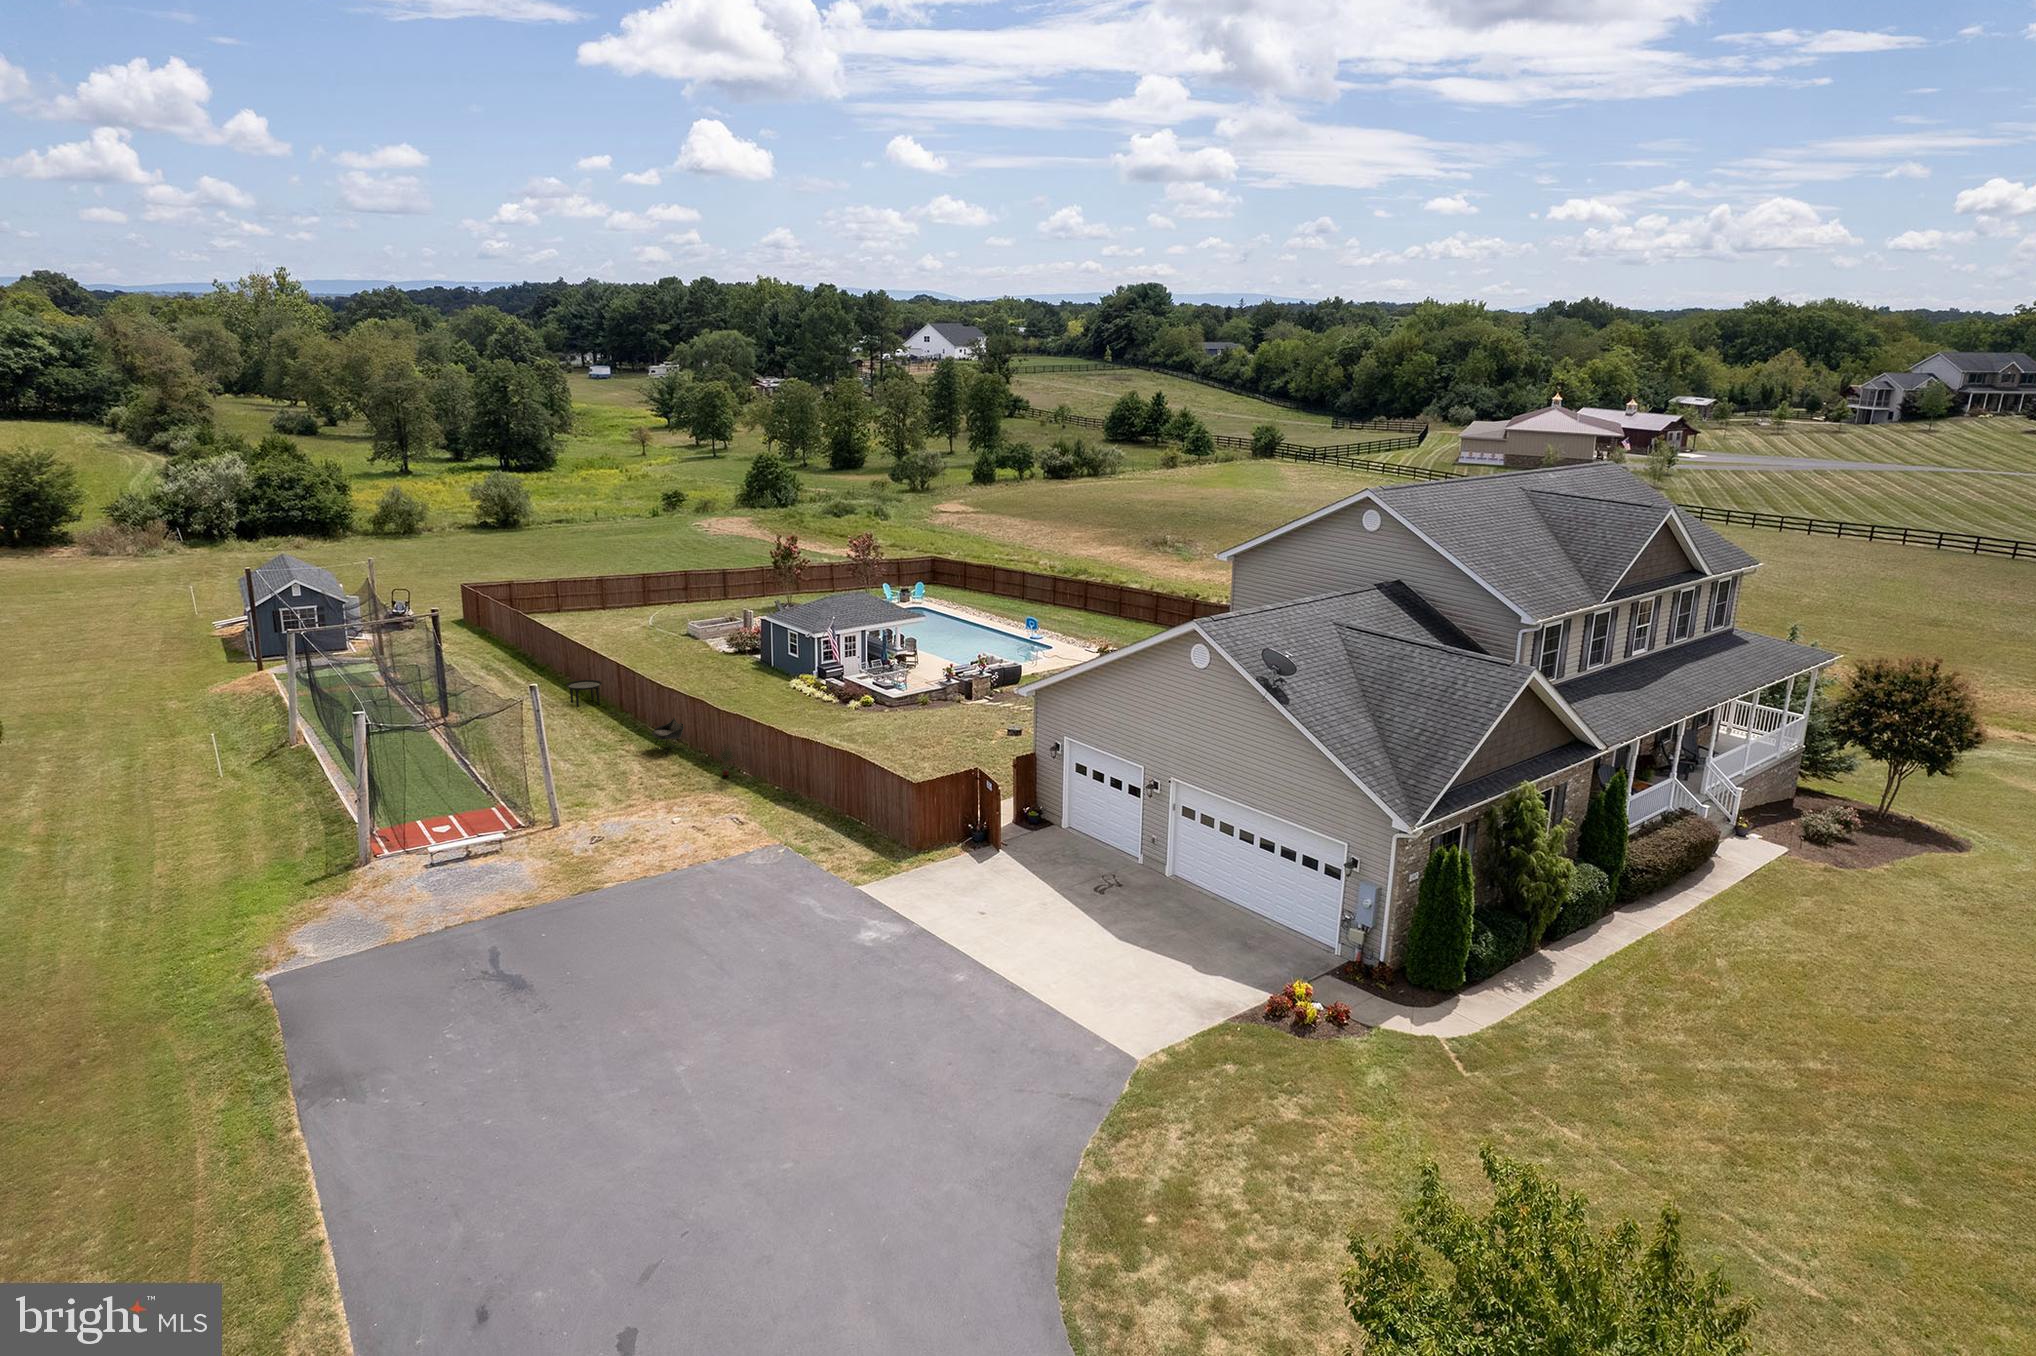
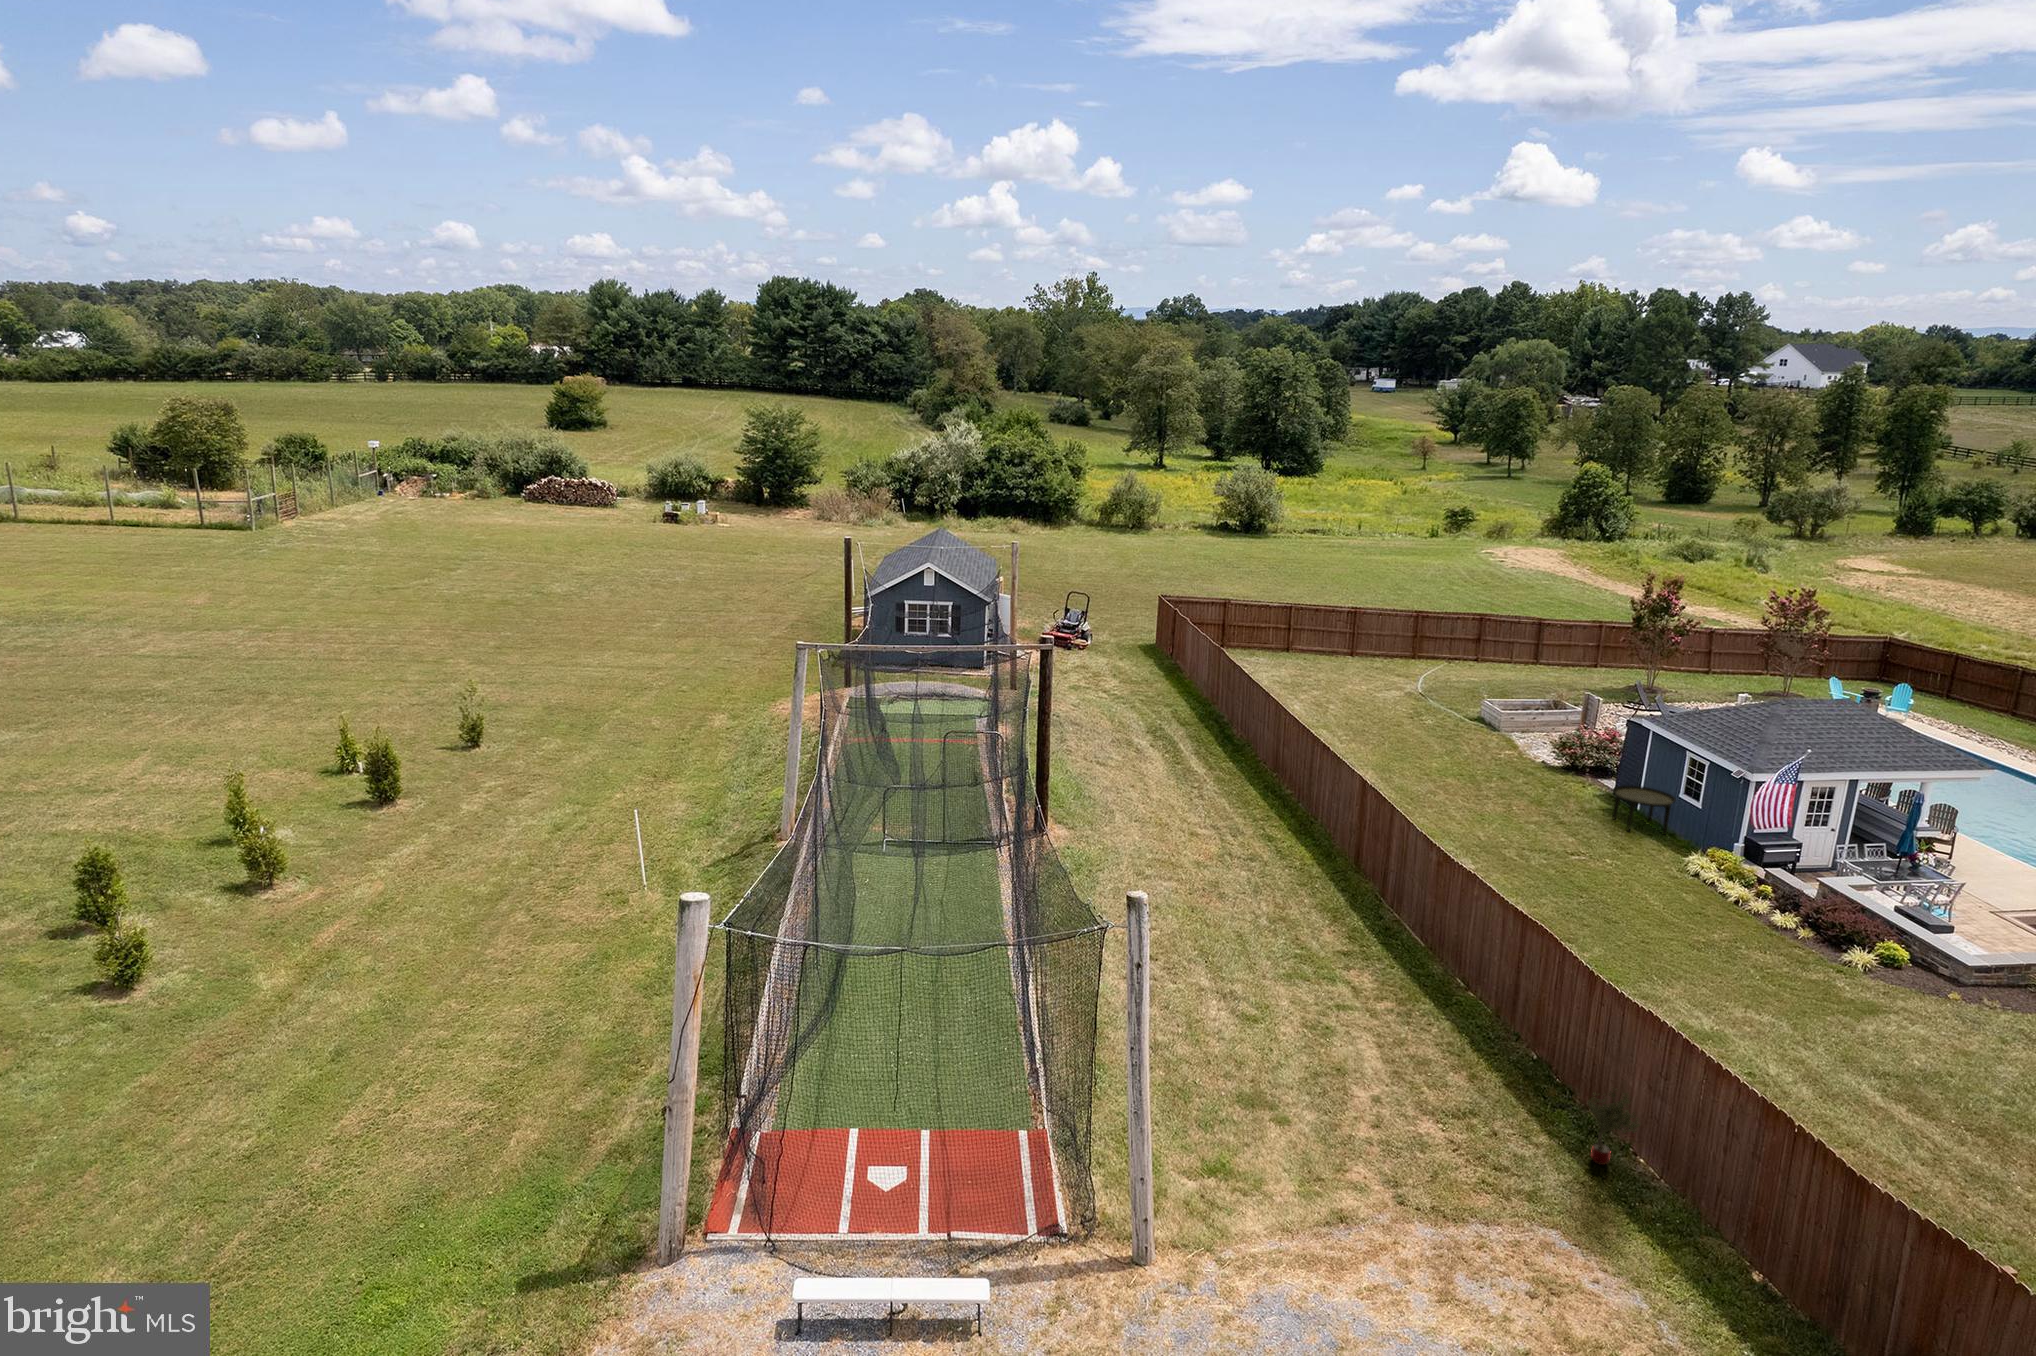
round table: present [566,680,602,707] -> present [1613,785,1676,834]
lounge chair: present [652,718,685,753] -> none [1413,937,1496,1025]

